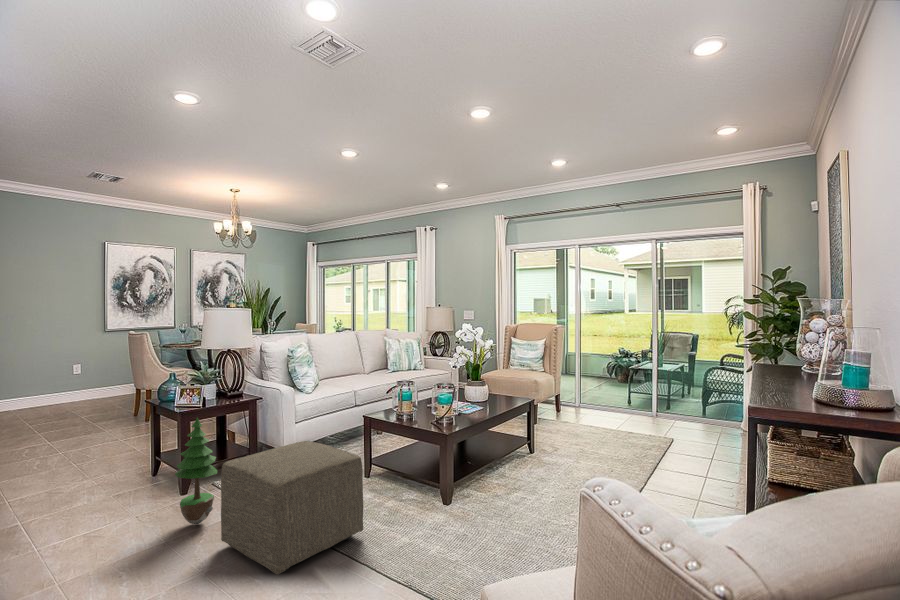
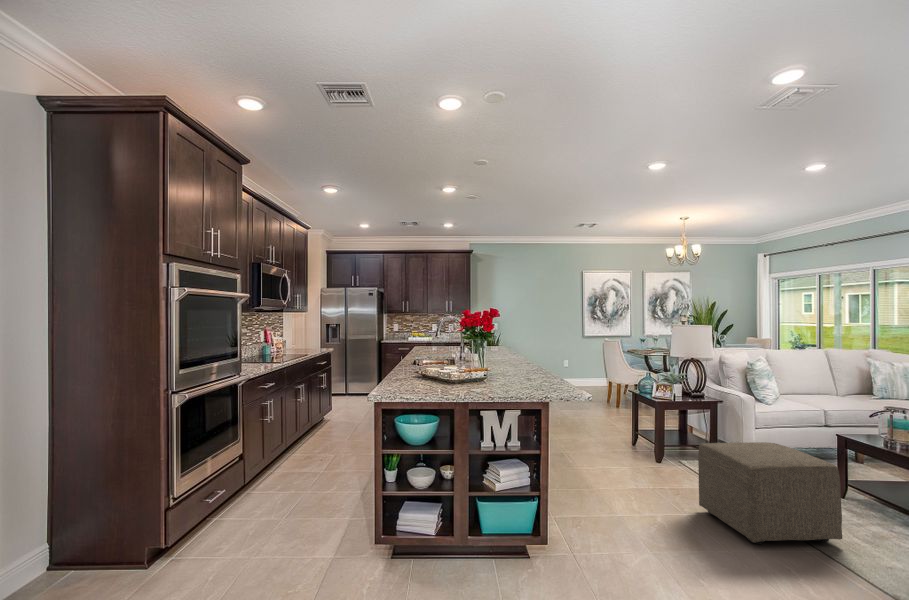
potted tree: present [175,418,217,524] -> none [658,405,691,490]

